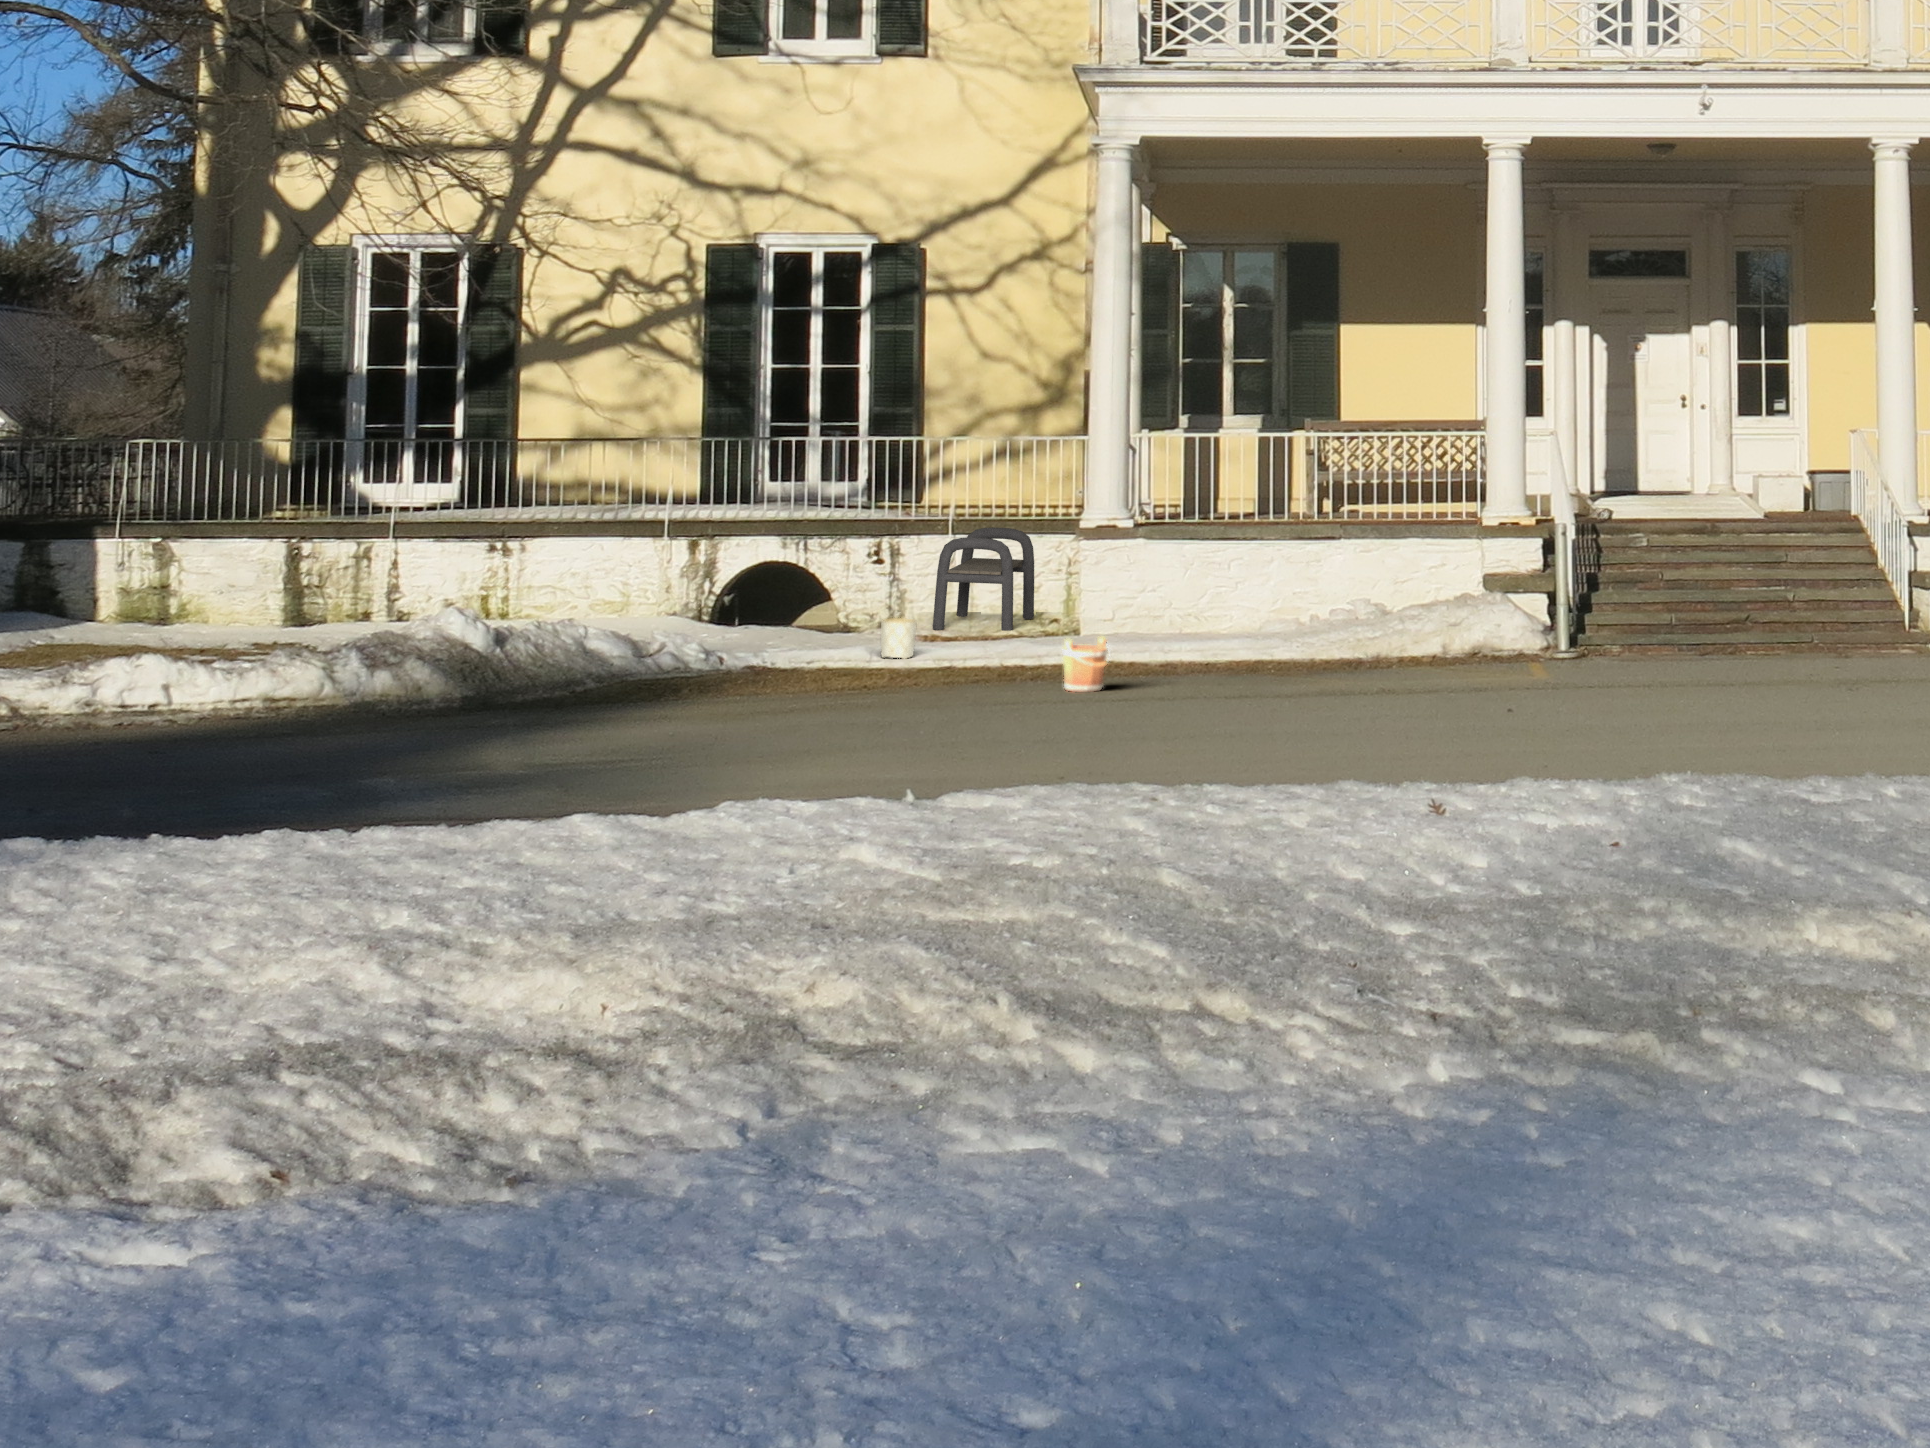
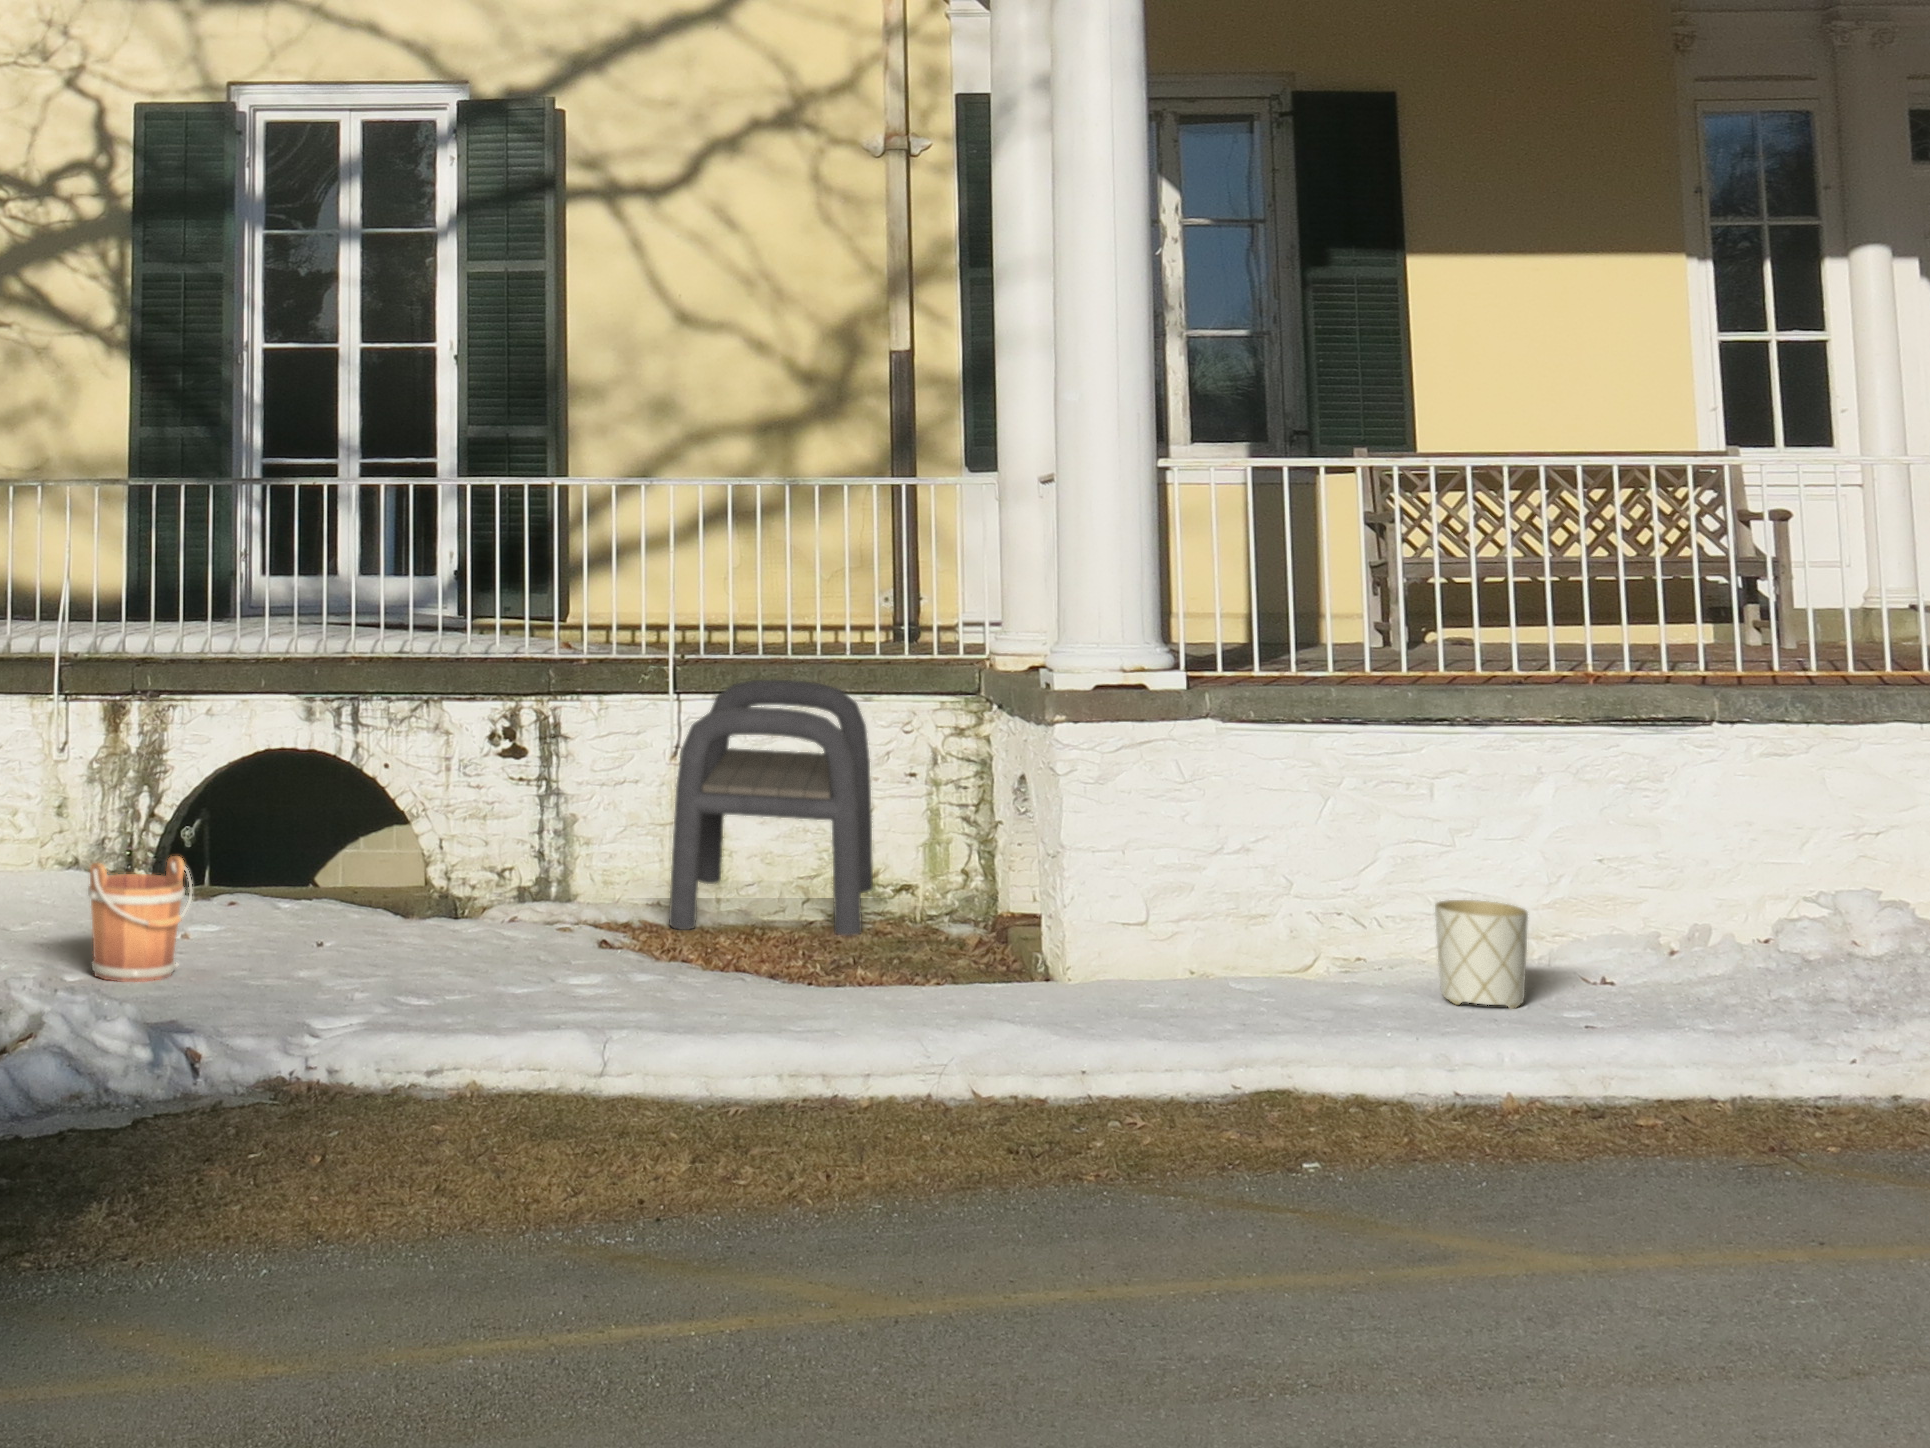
planter: present [881,618,917,659] -> present [1435,900,1528,1009]
bucket: present [1062,636,1110,692] -> present [88,856,192,982]

